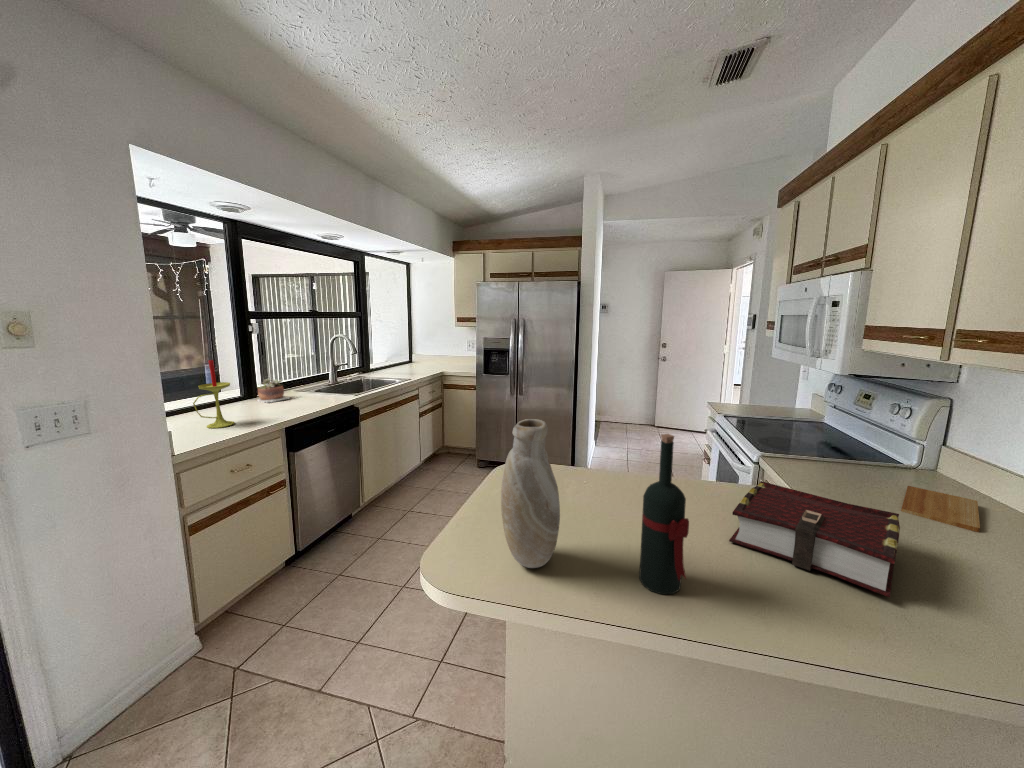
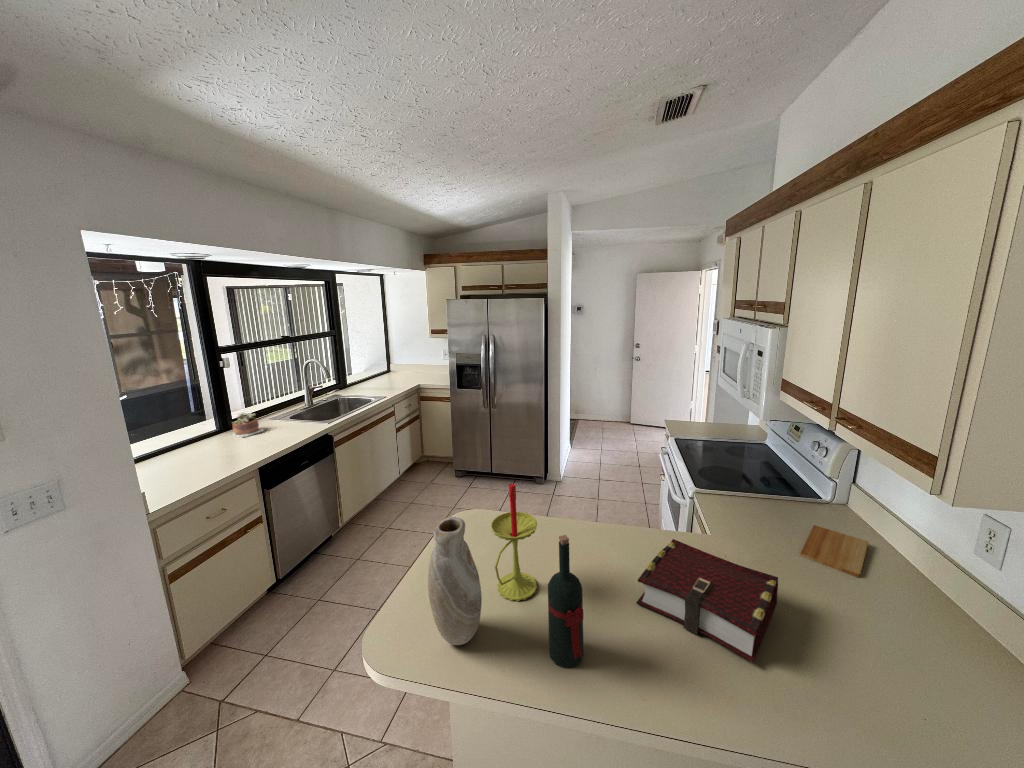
candle: present [193,360,234,428] -> present [491,484,537,601]

